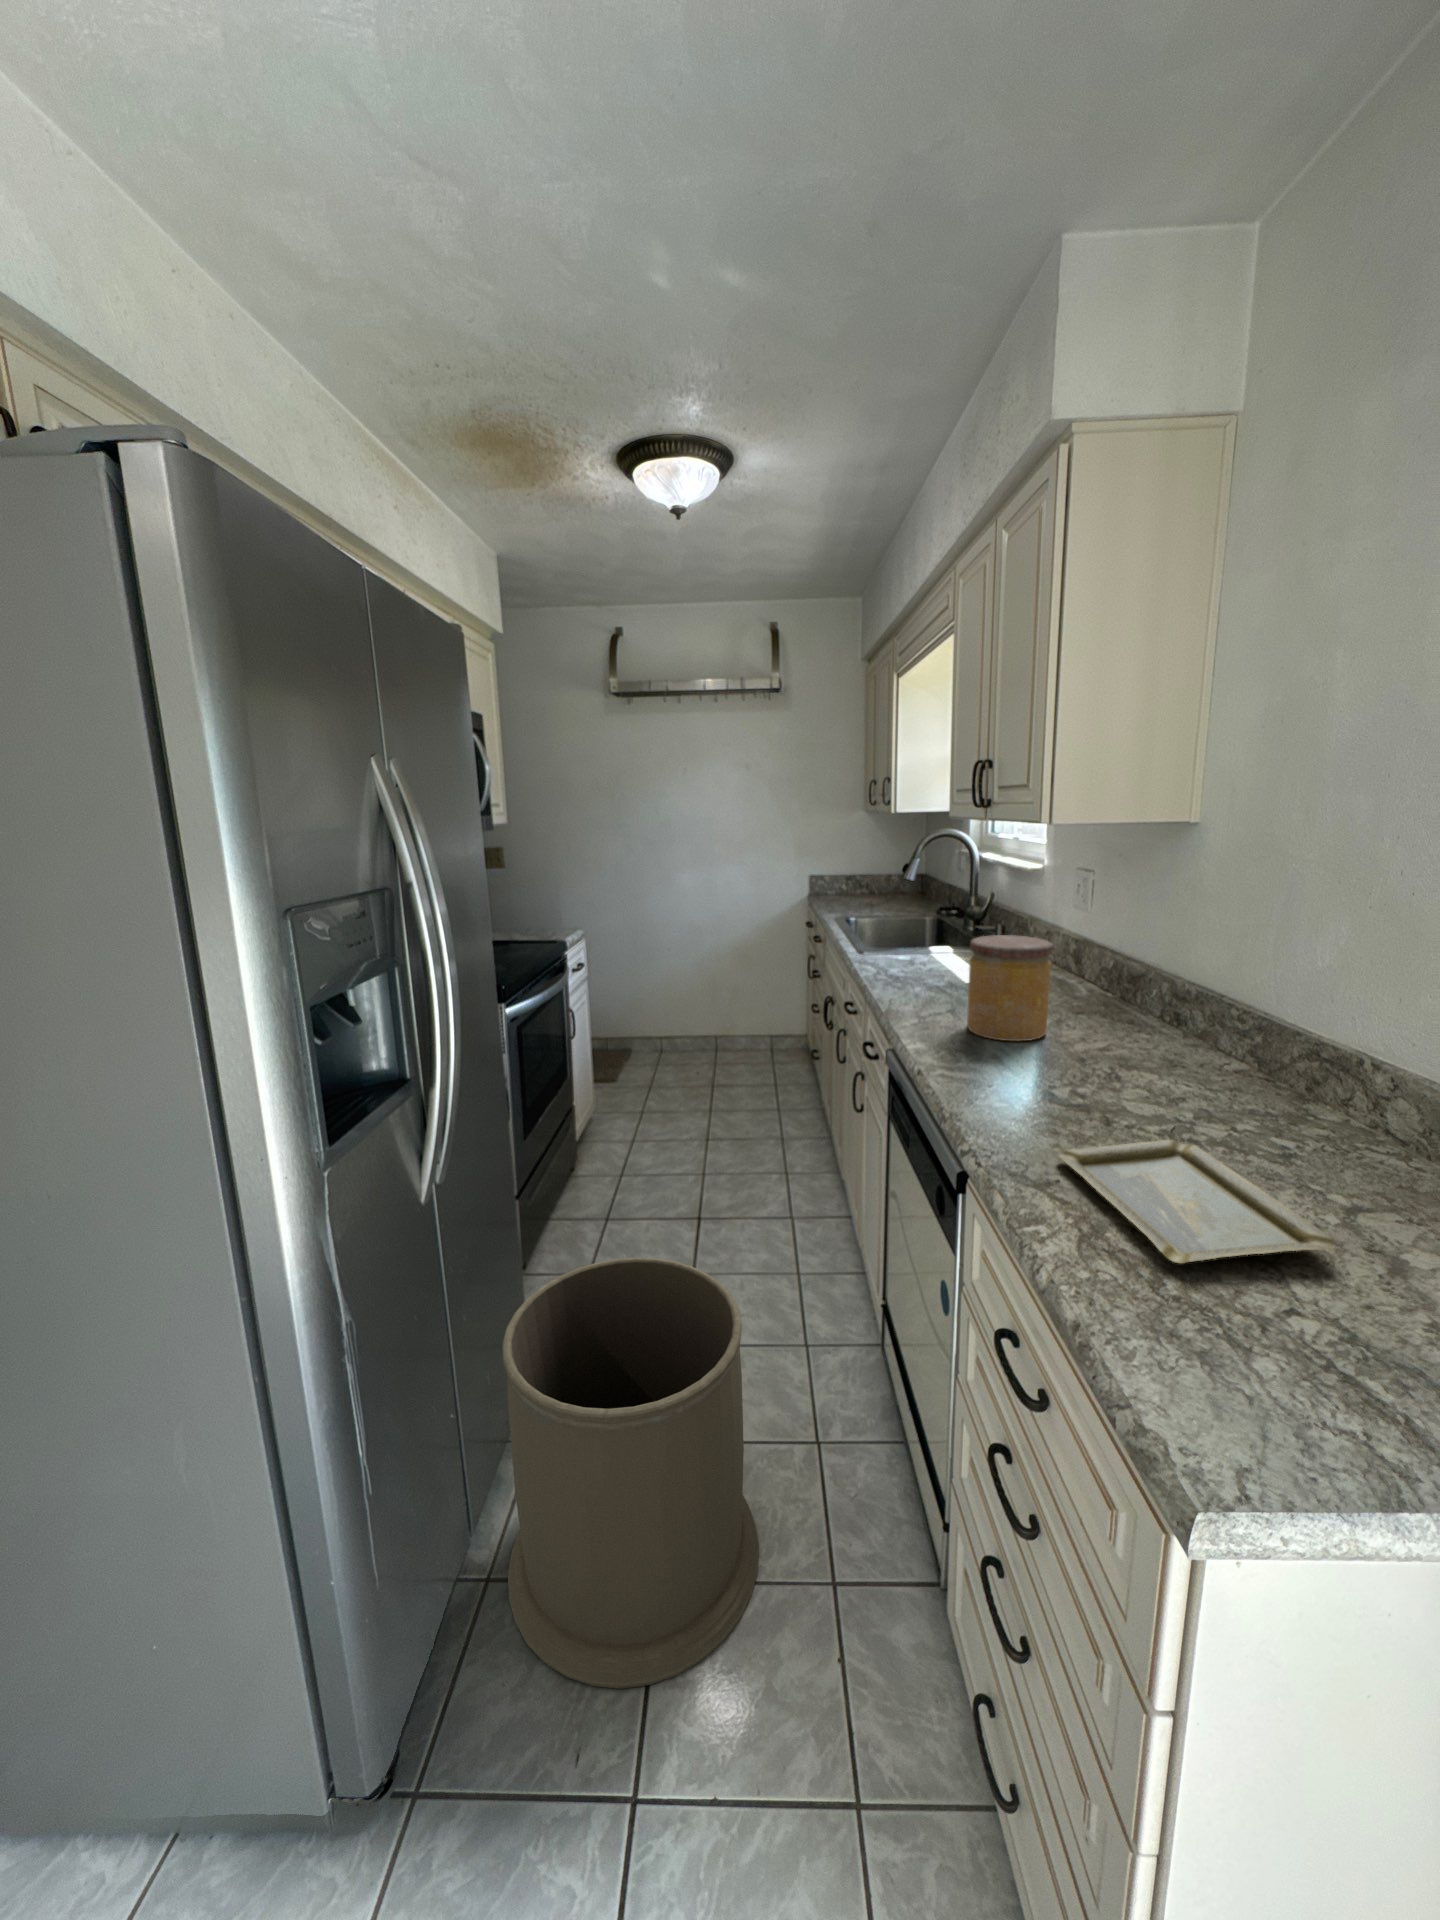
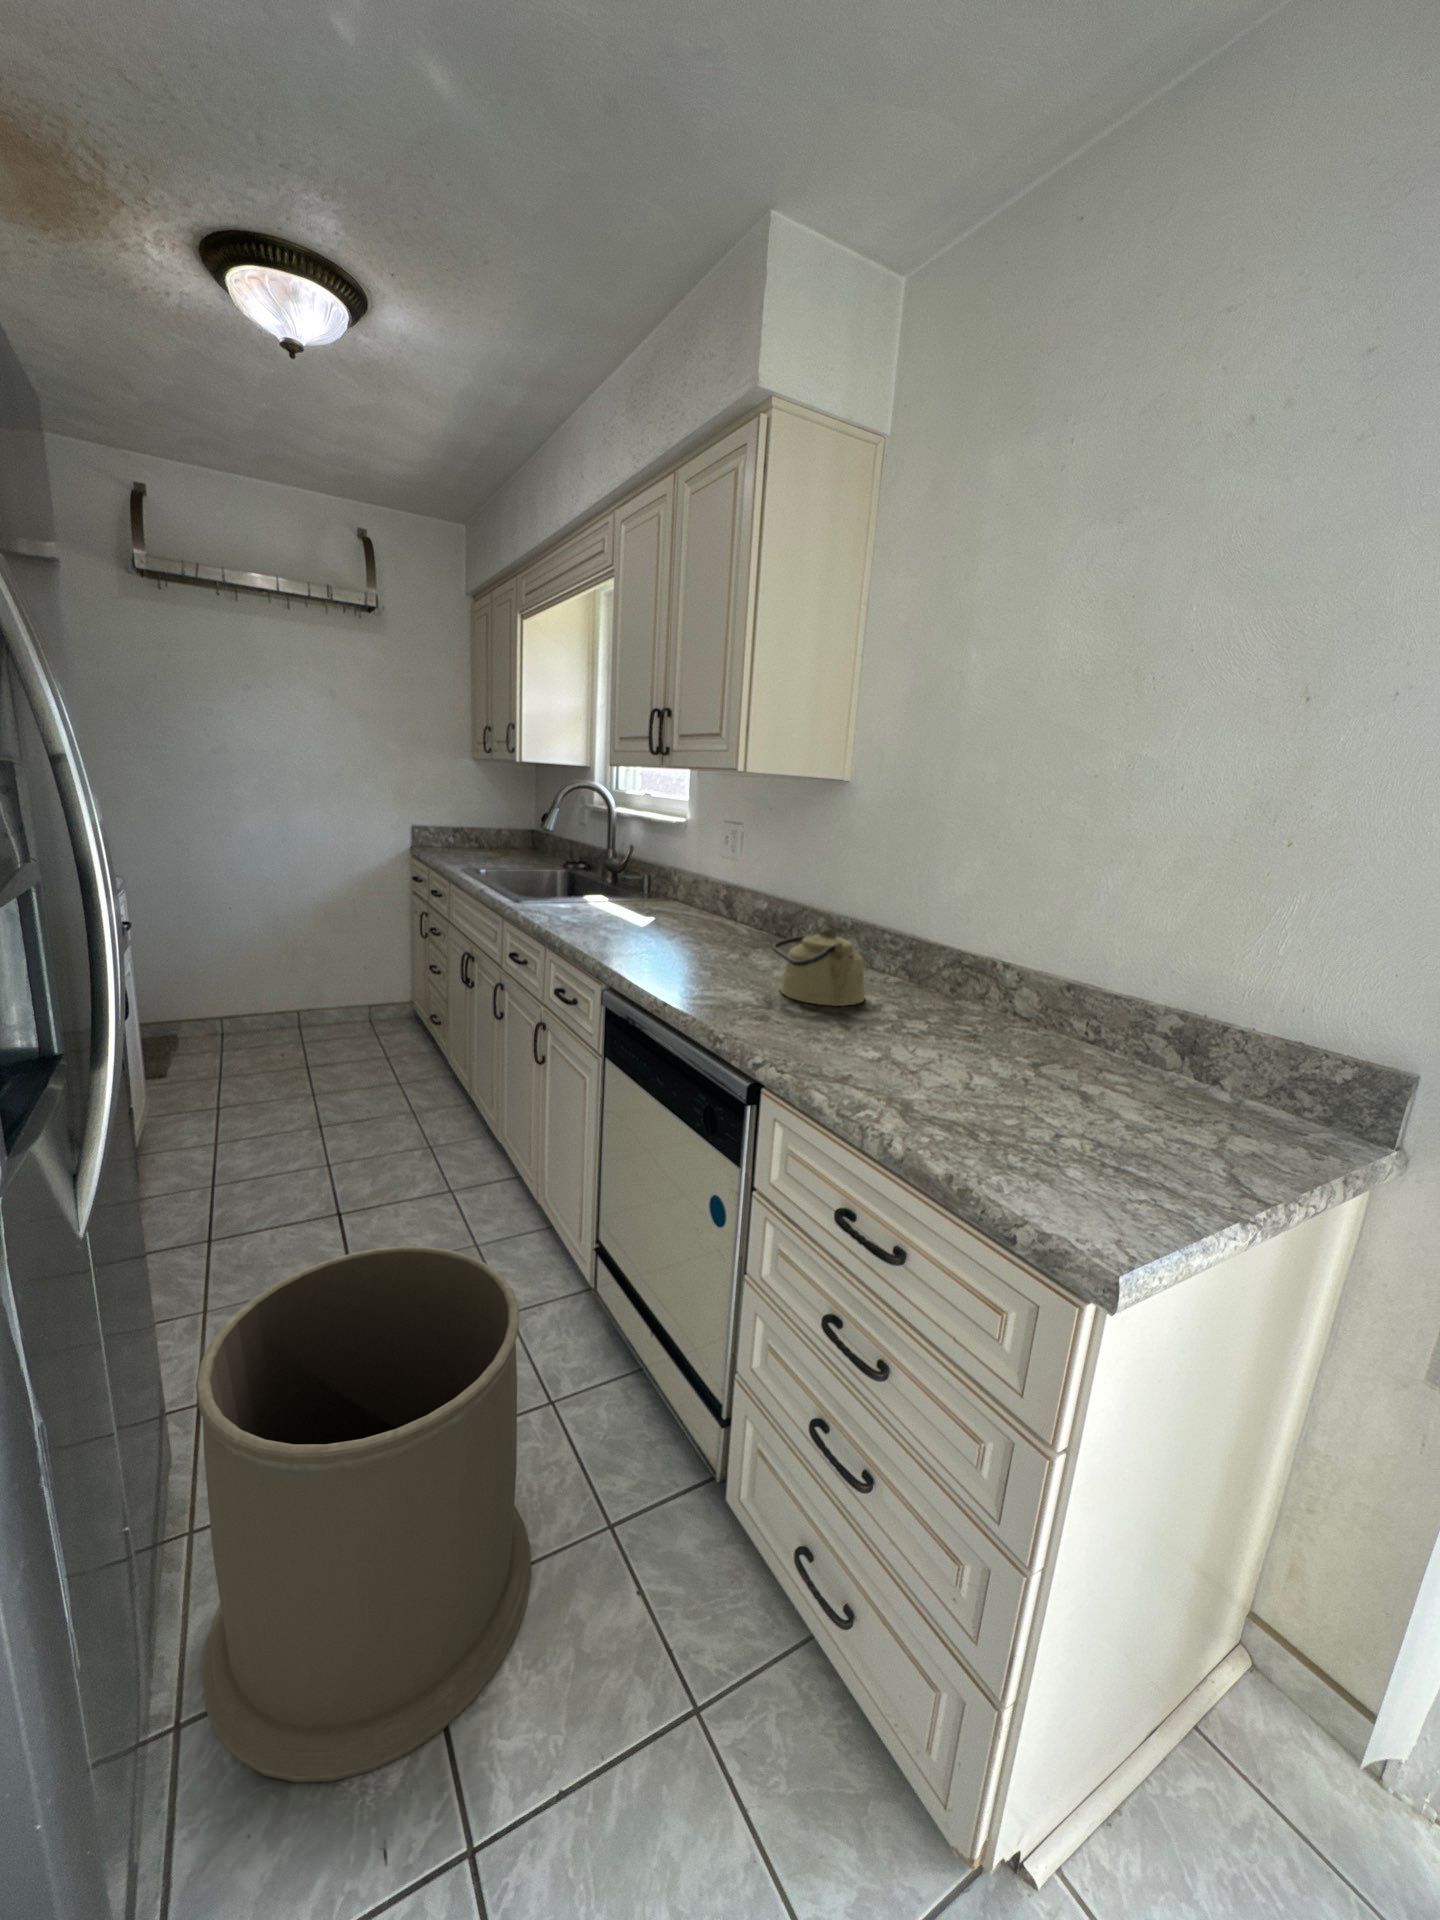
jar: present [967,935,1053,1041] -> none [675,874,752,970]
kettle: none [1058,1005,1171,1098] -> present [773,928,865,1006]
tray: present [1059,1140,1335,1263] -> none [836,1030,1052,1116]

